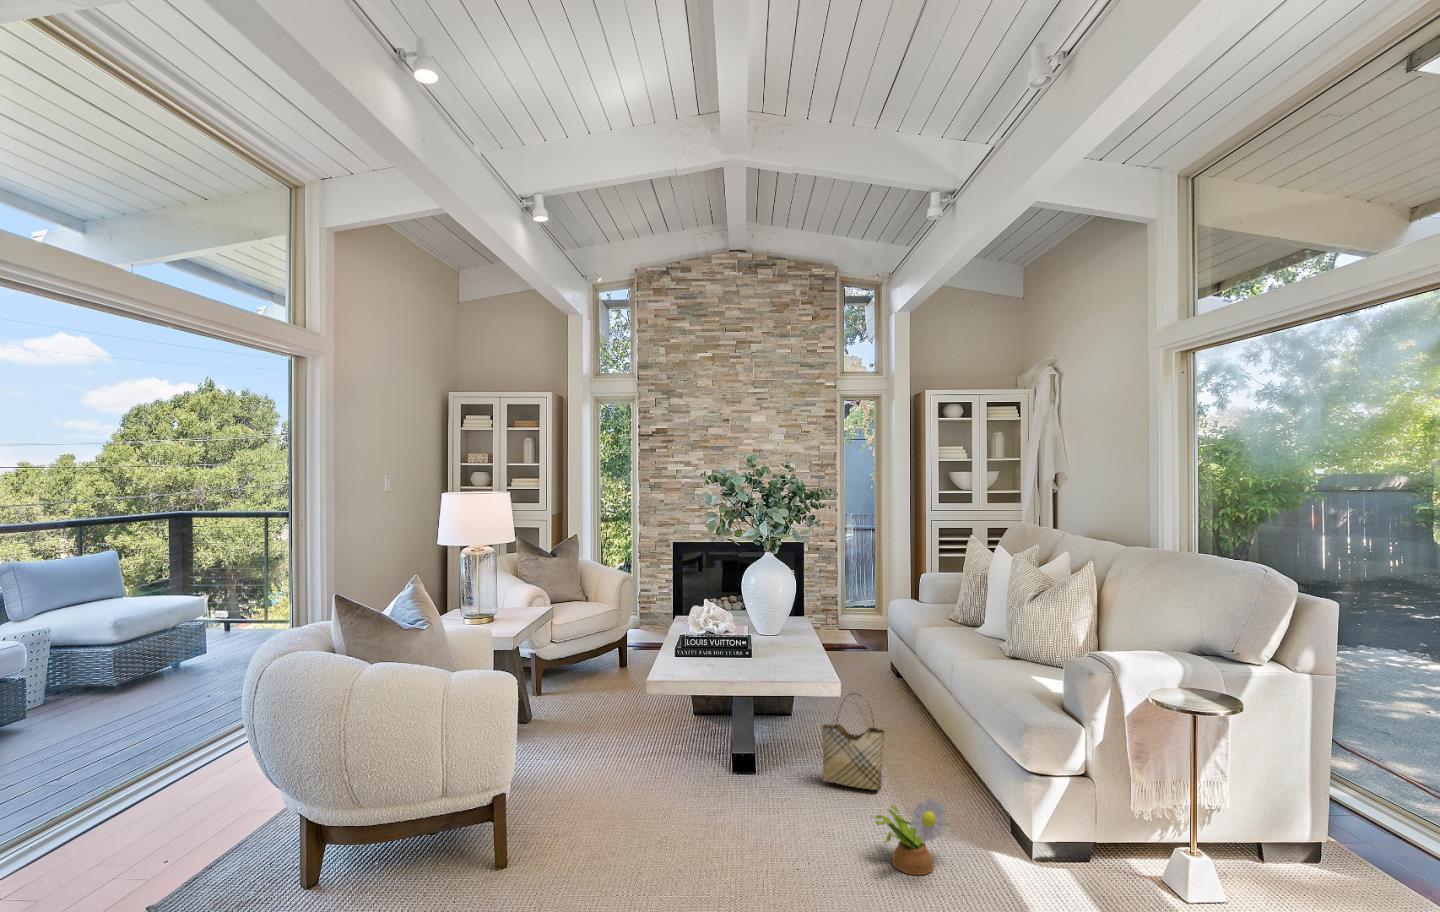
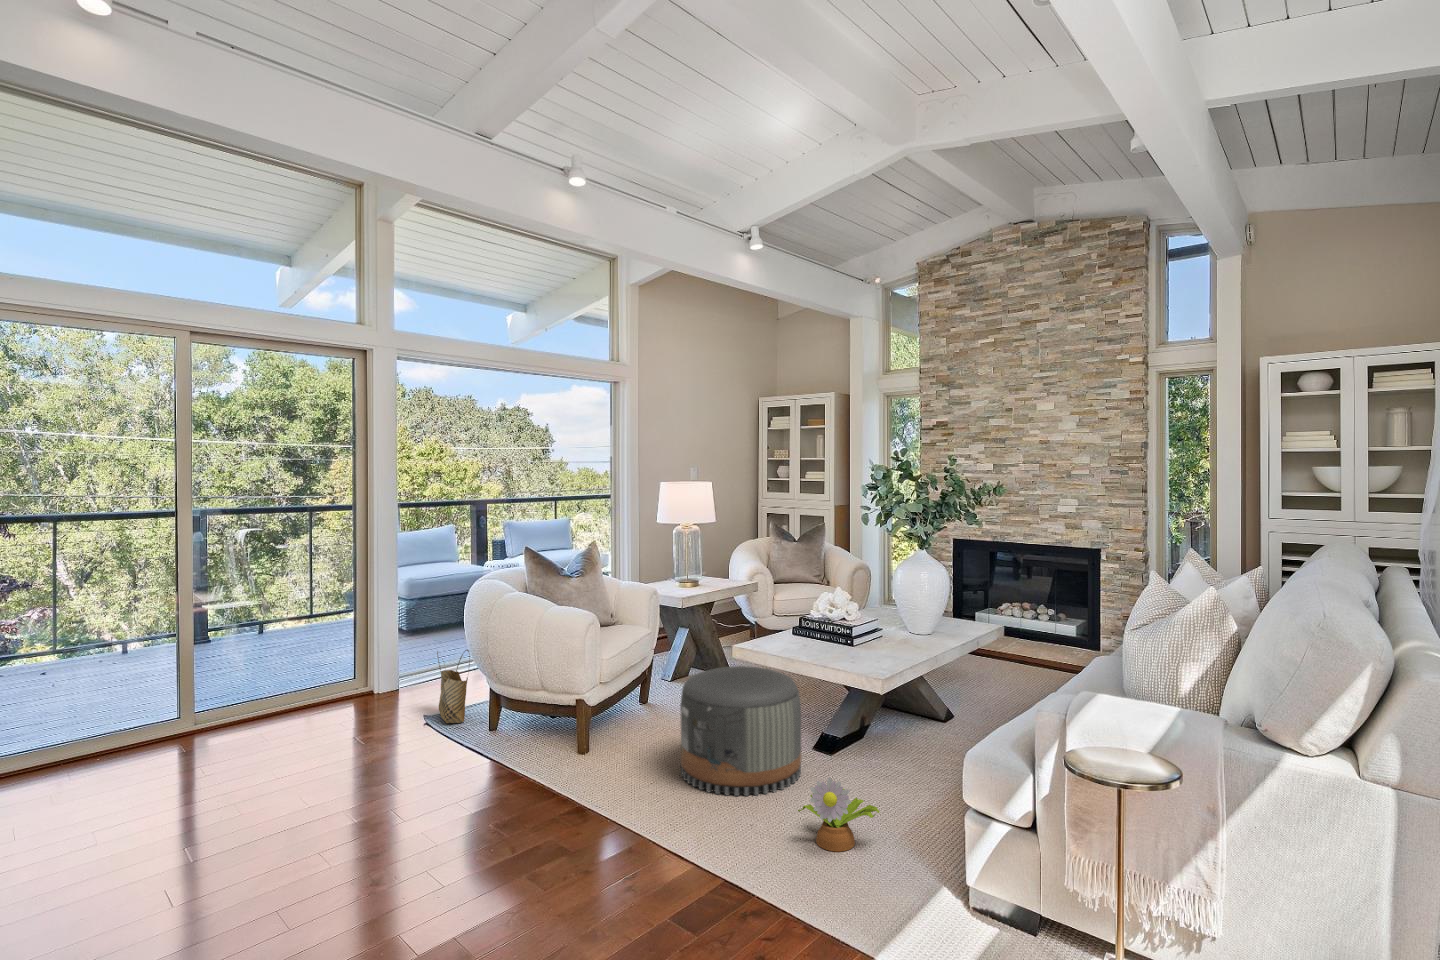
woven basket: present [821,693,885,790] -> present [437,650,470,723]
pouf: none [650,696,790,856] -> present [680,666,801,796]

